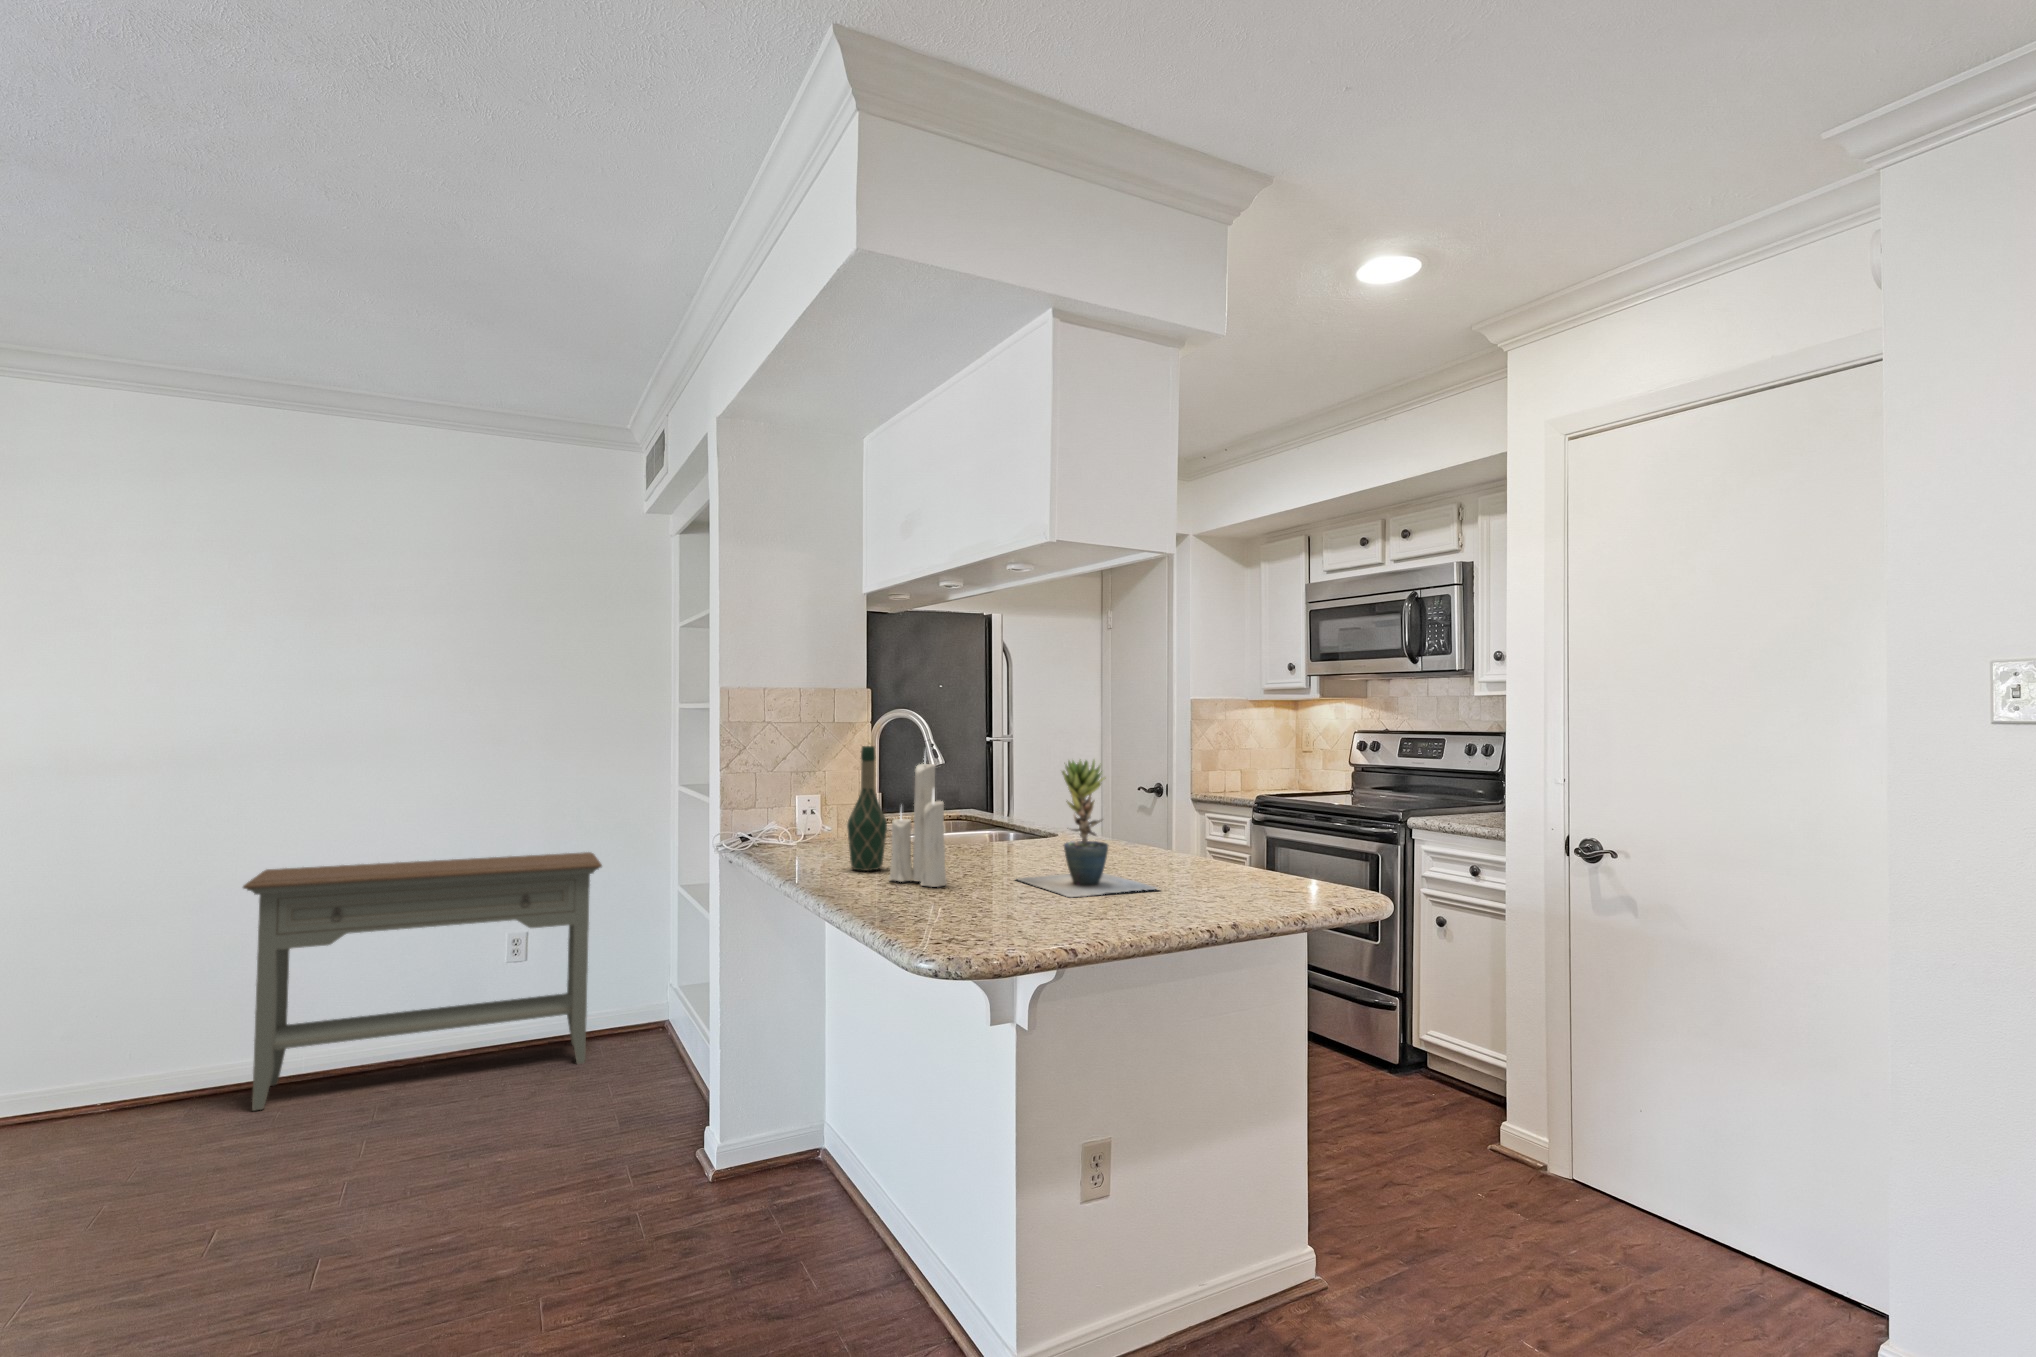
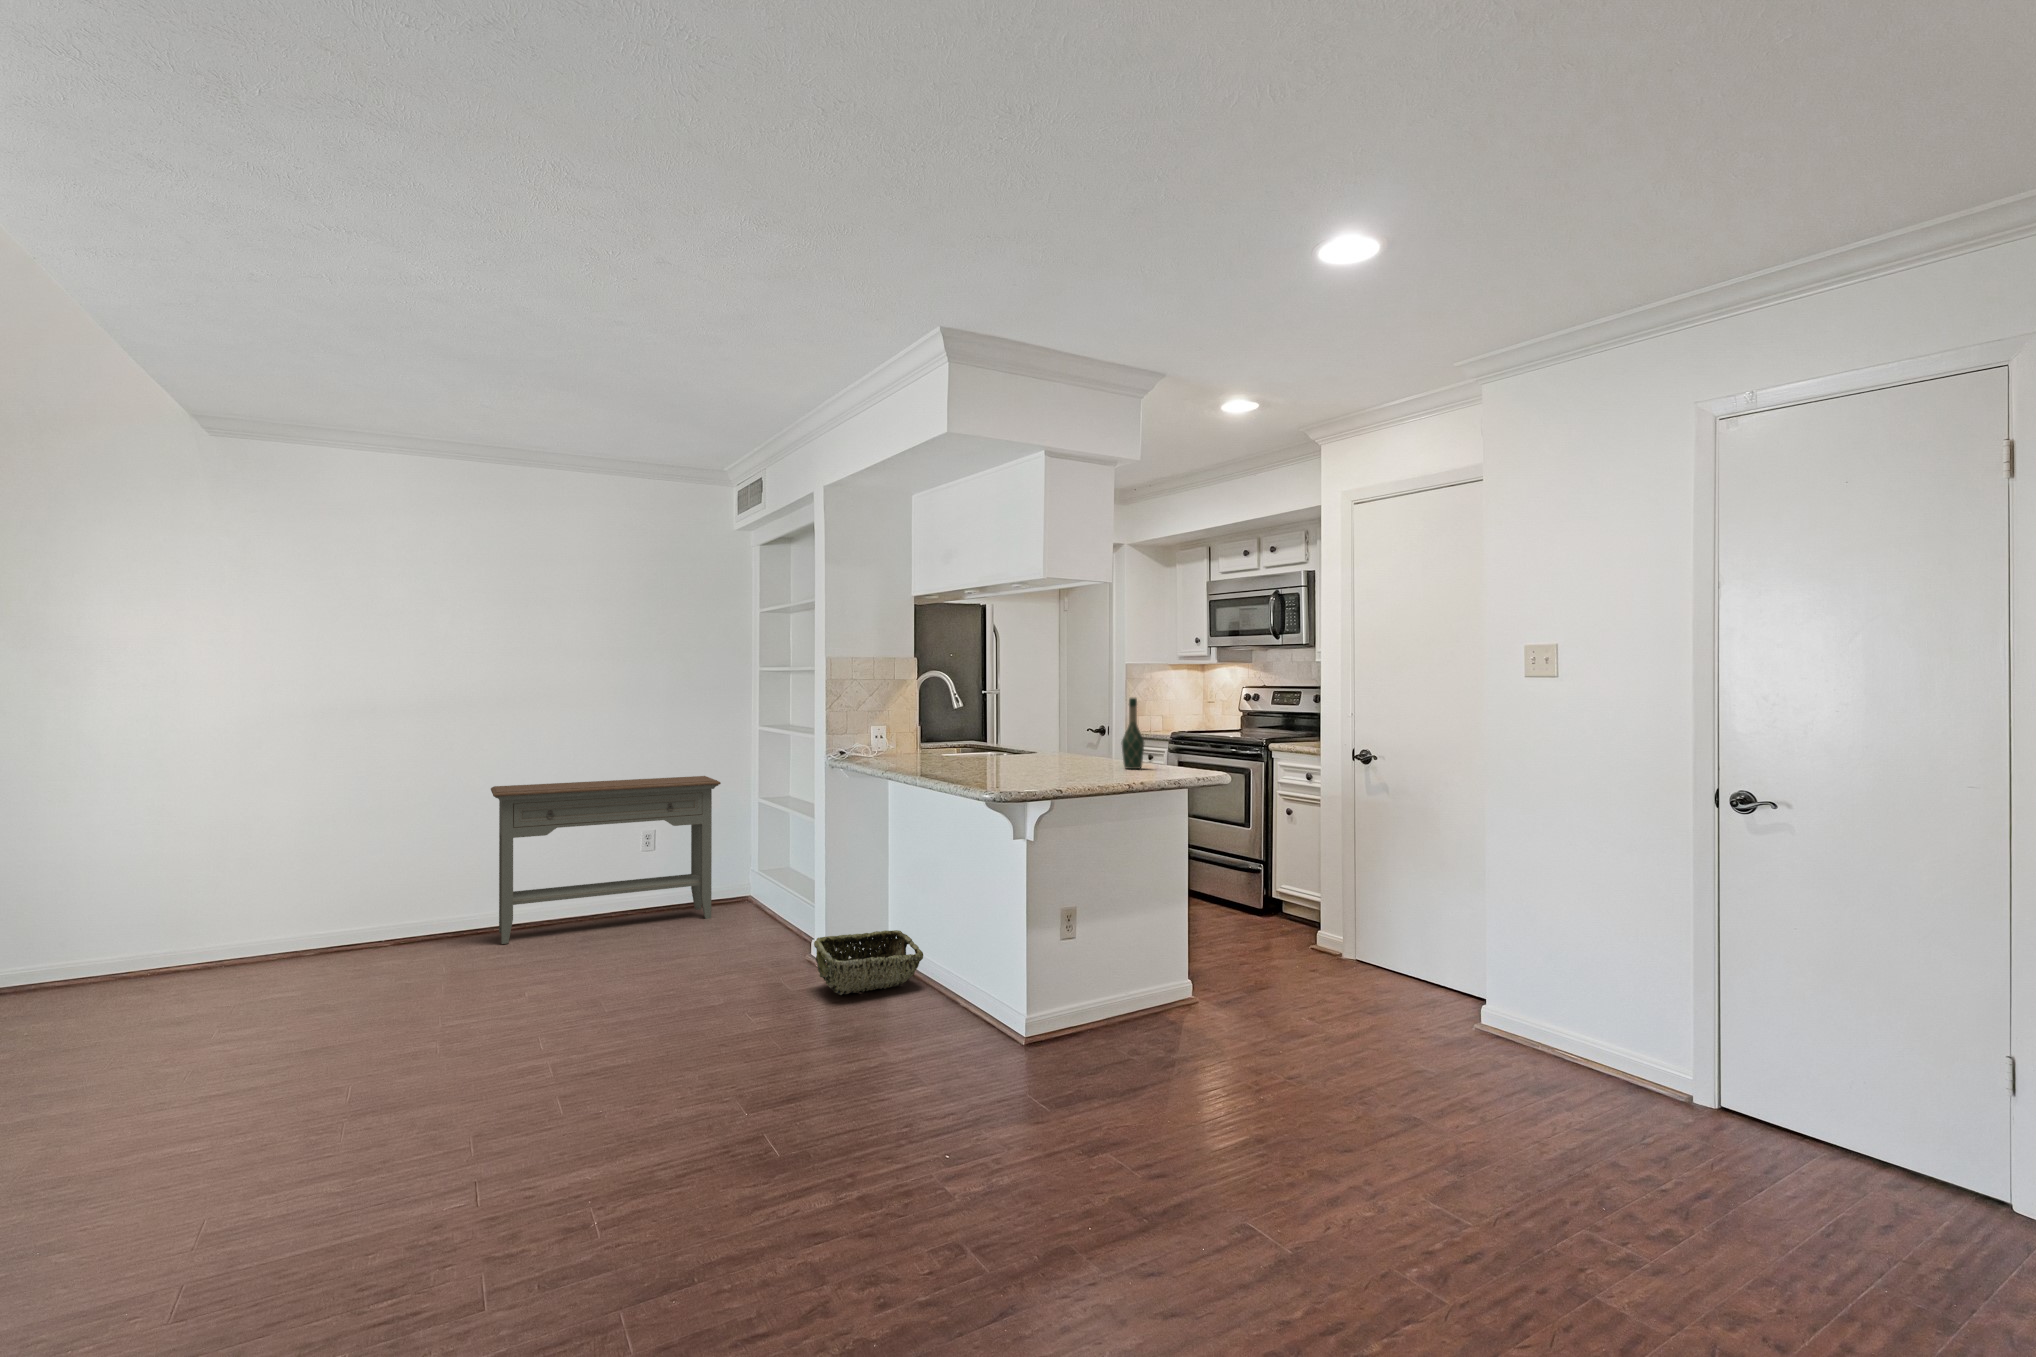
wine bottle: present [847,746,887,871] -> present [1121,698,1144,769]
candle: present [888,758,947,887] -> none [948,691,983,773]
potted plant: present [1017,760,1157,897] -> none [1019,700,1104,777]
woven basket: none [672,1128,855,1258] -> present [814,930,923,995]

